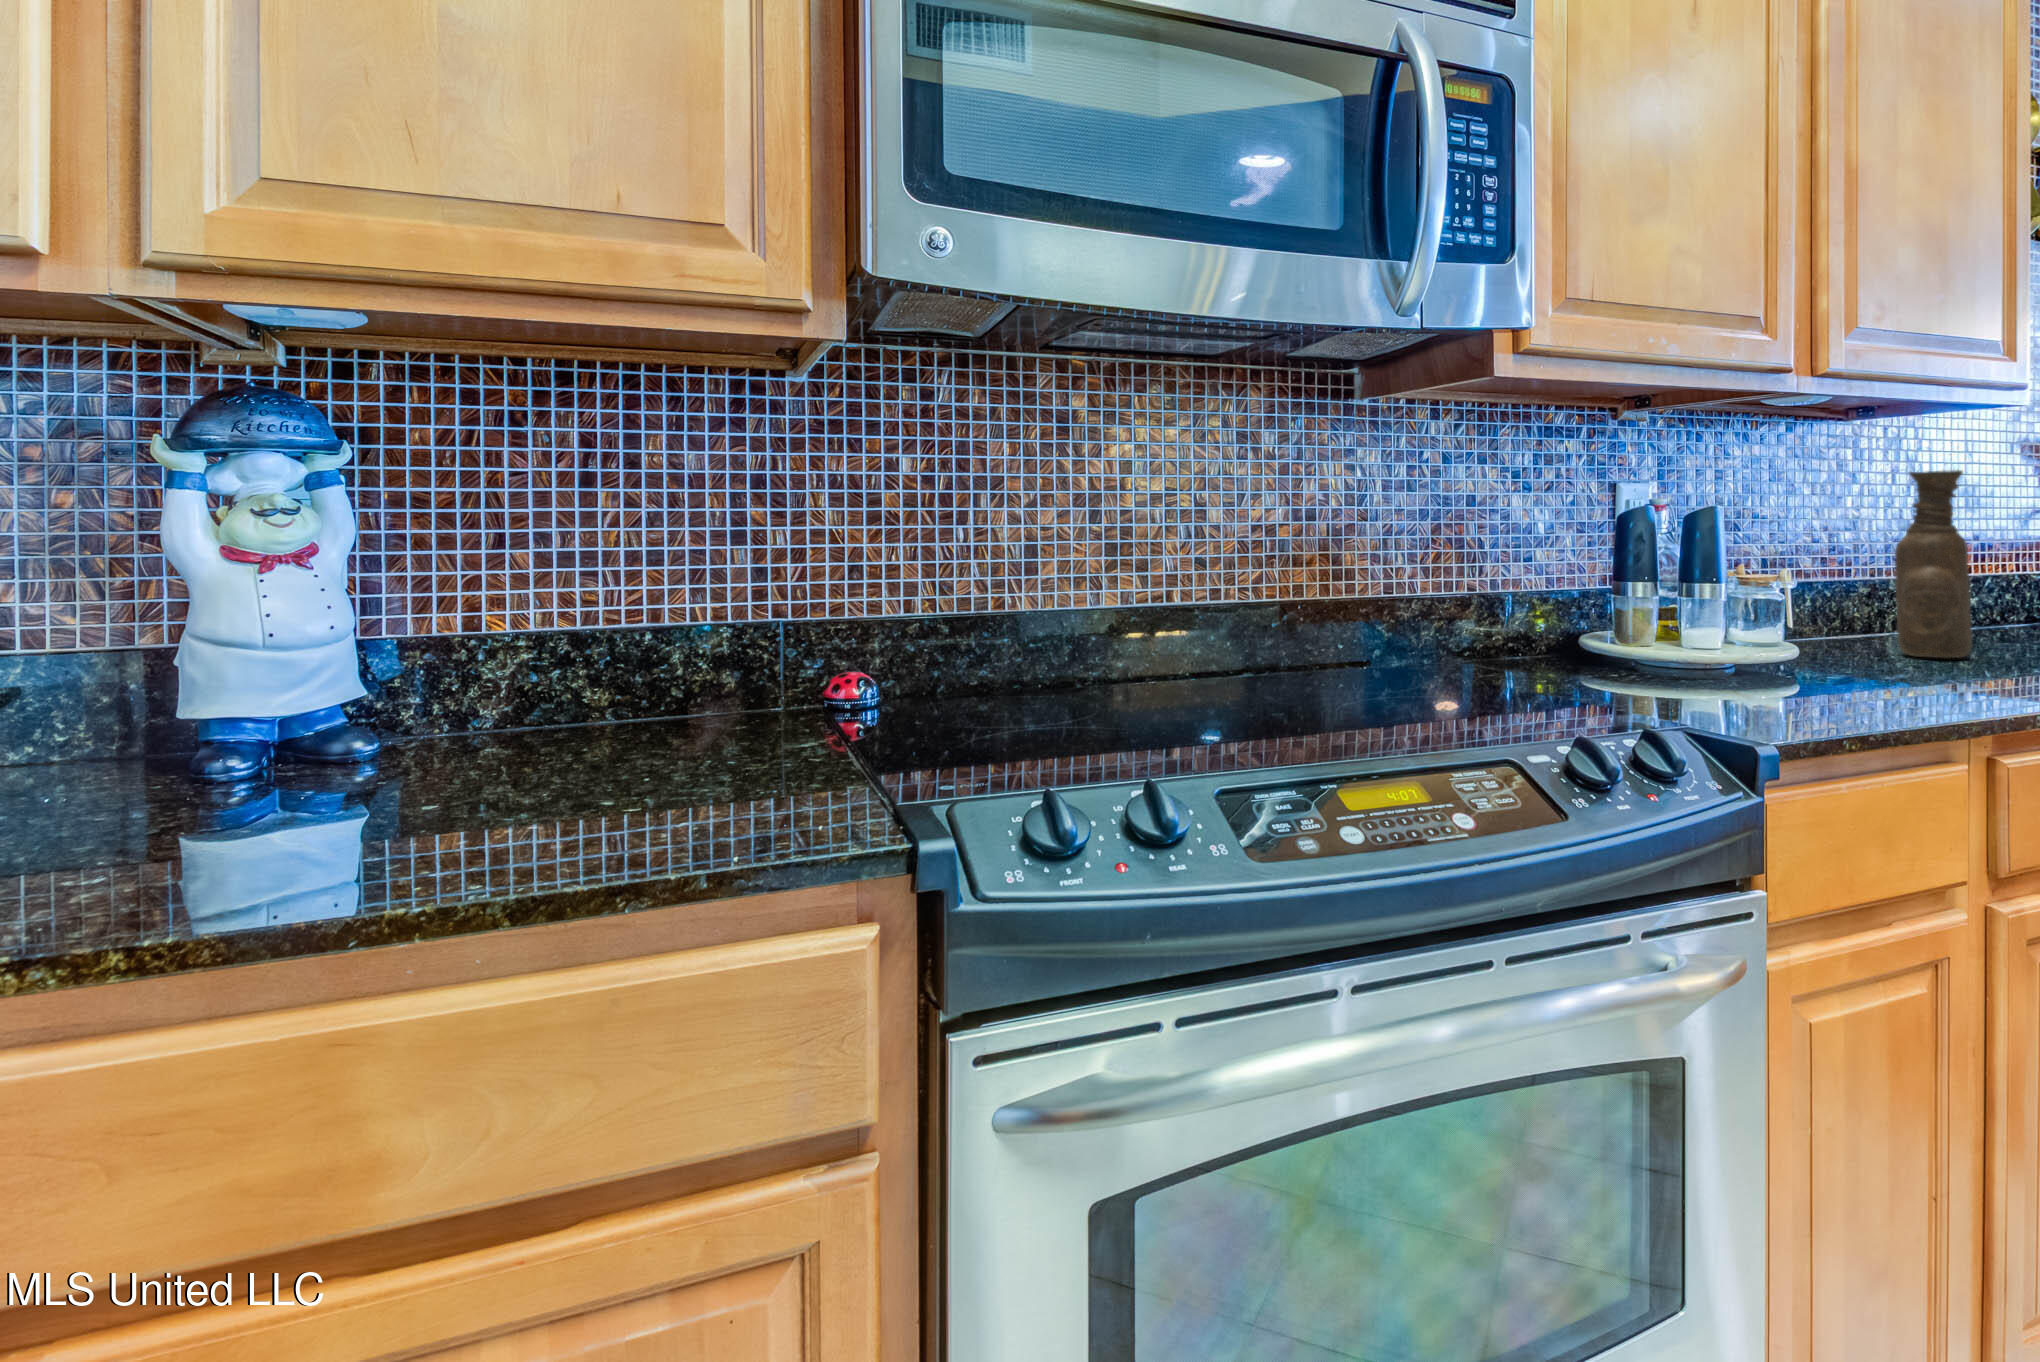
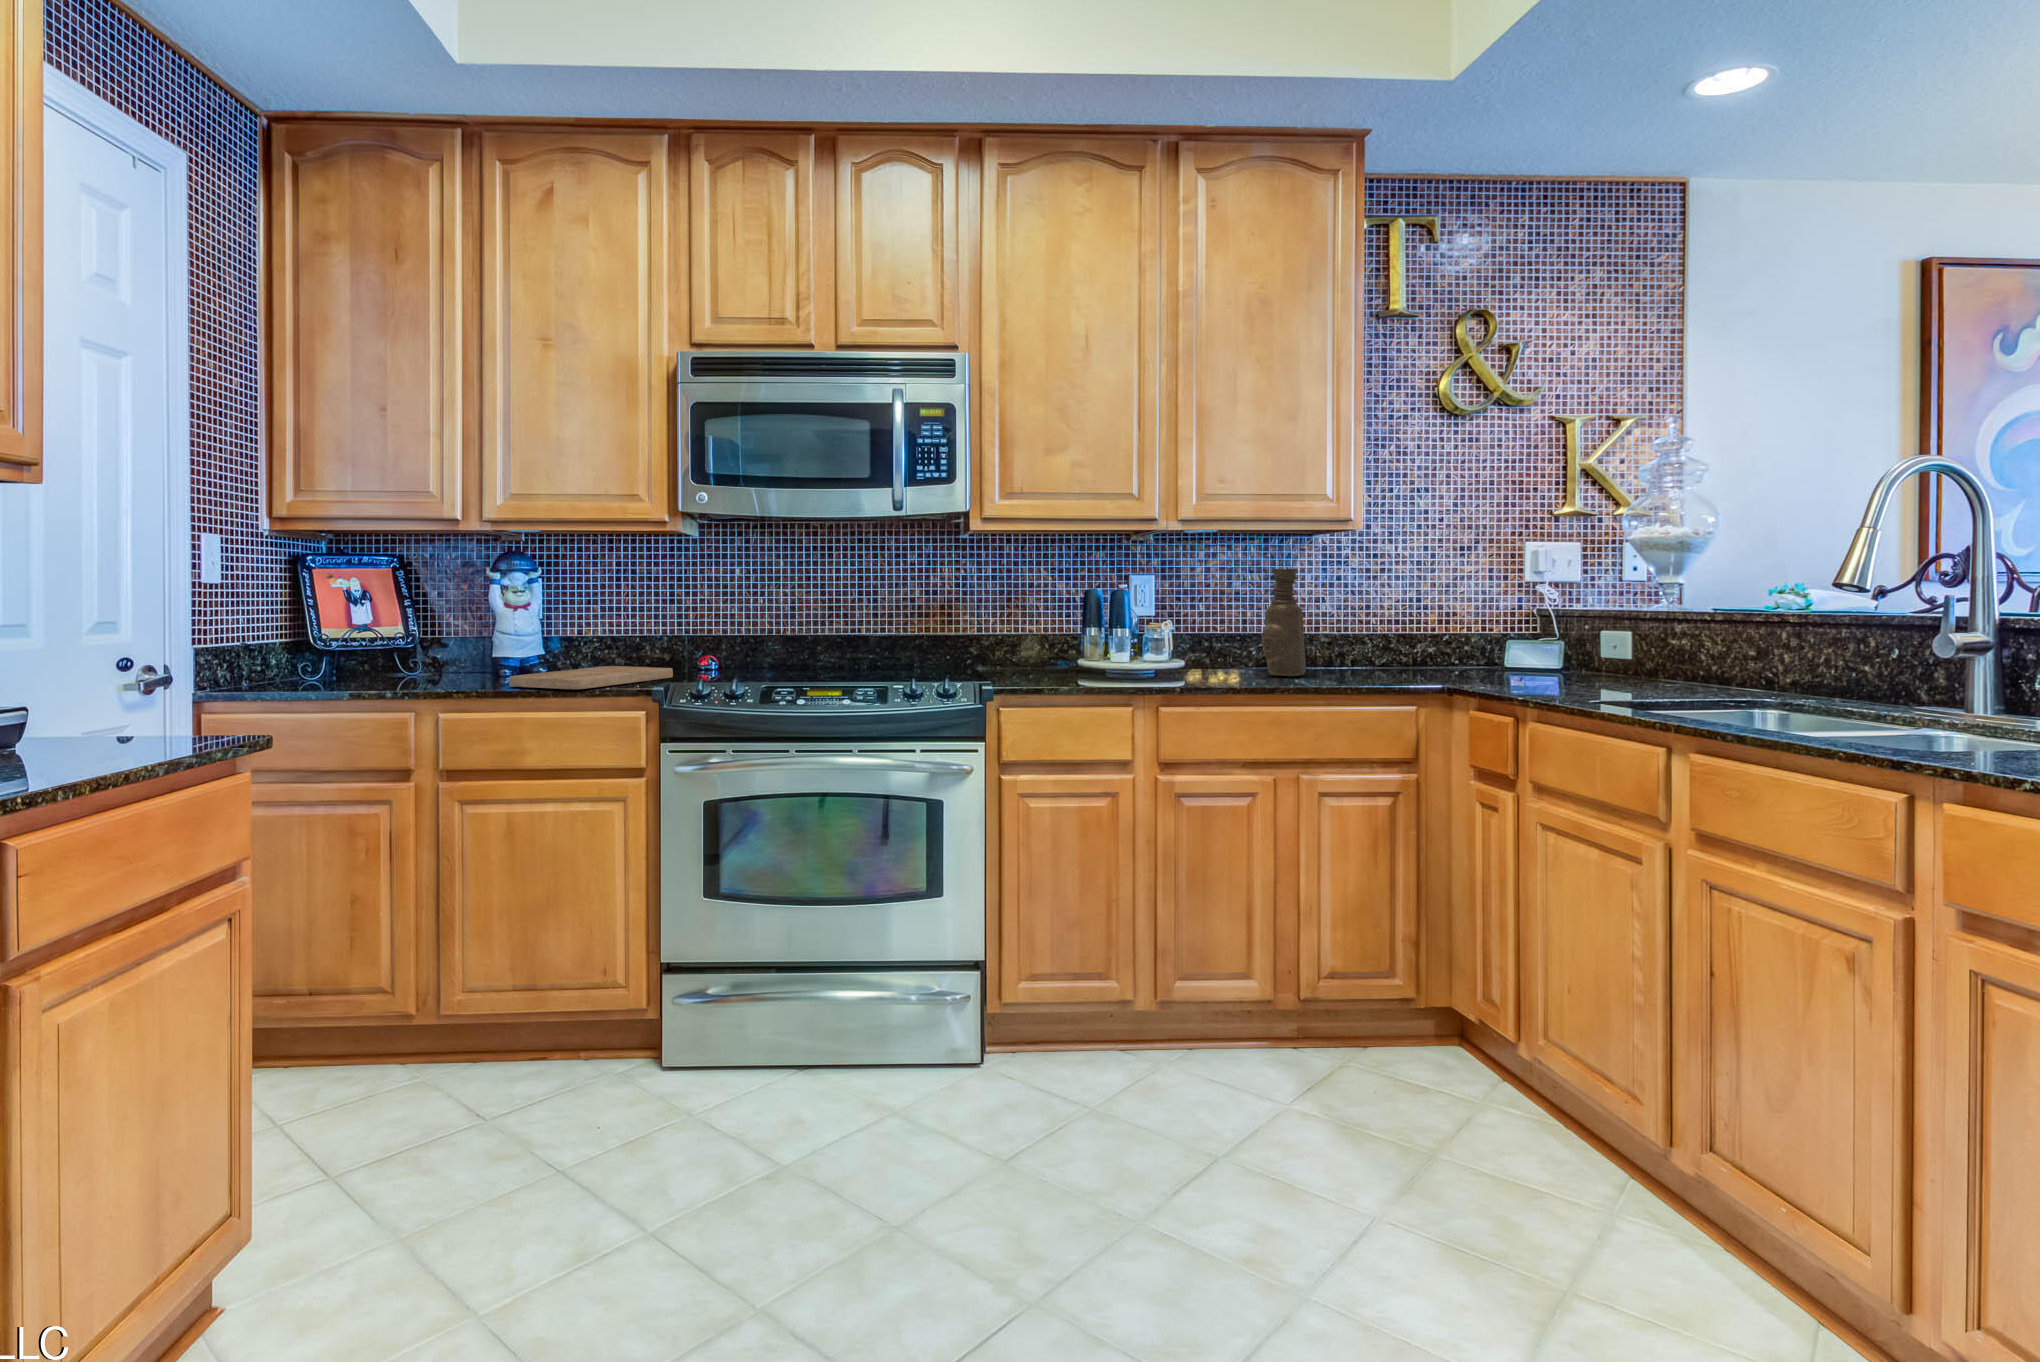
cutting board: none [286,714,800,839] -> present [509,666,673,689]

